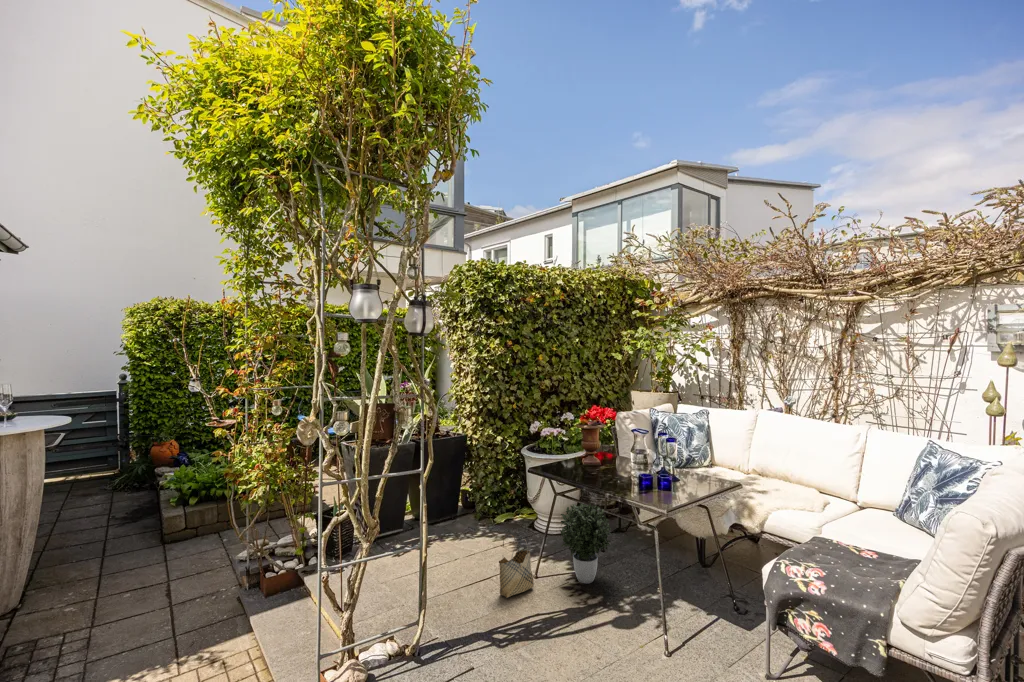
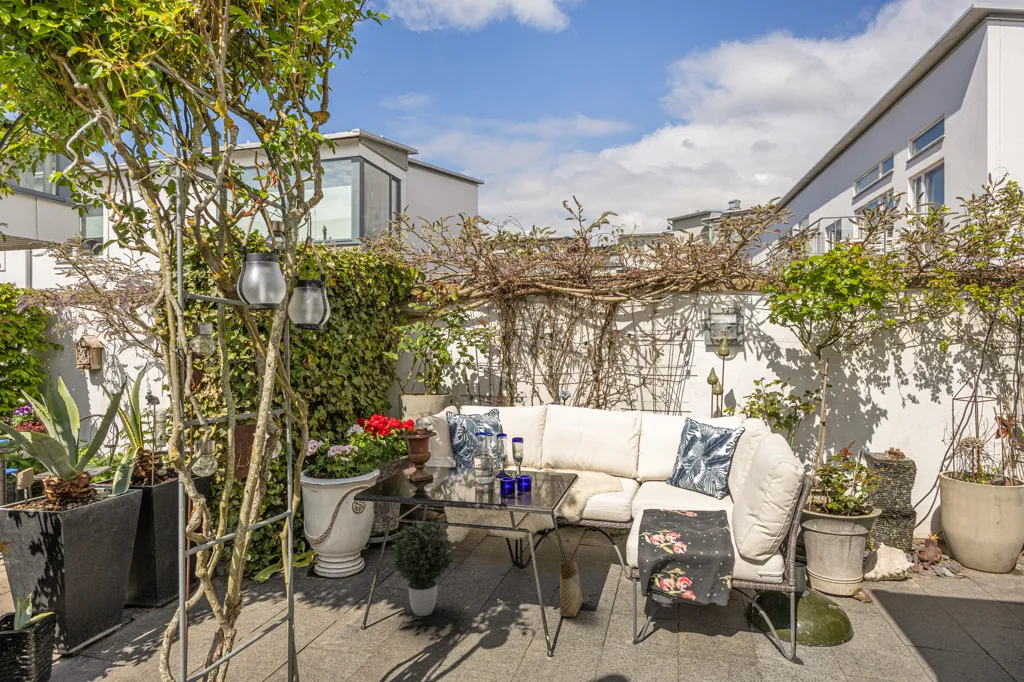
woven basket: present [499,534,534,598] -> present [557,559,583,617]

